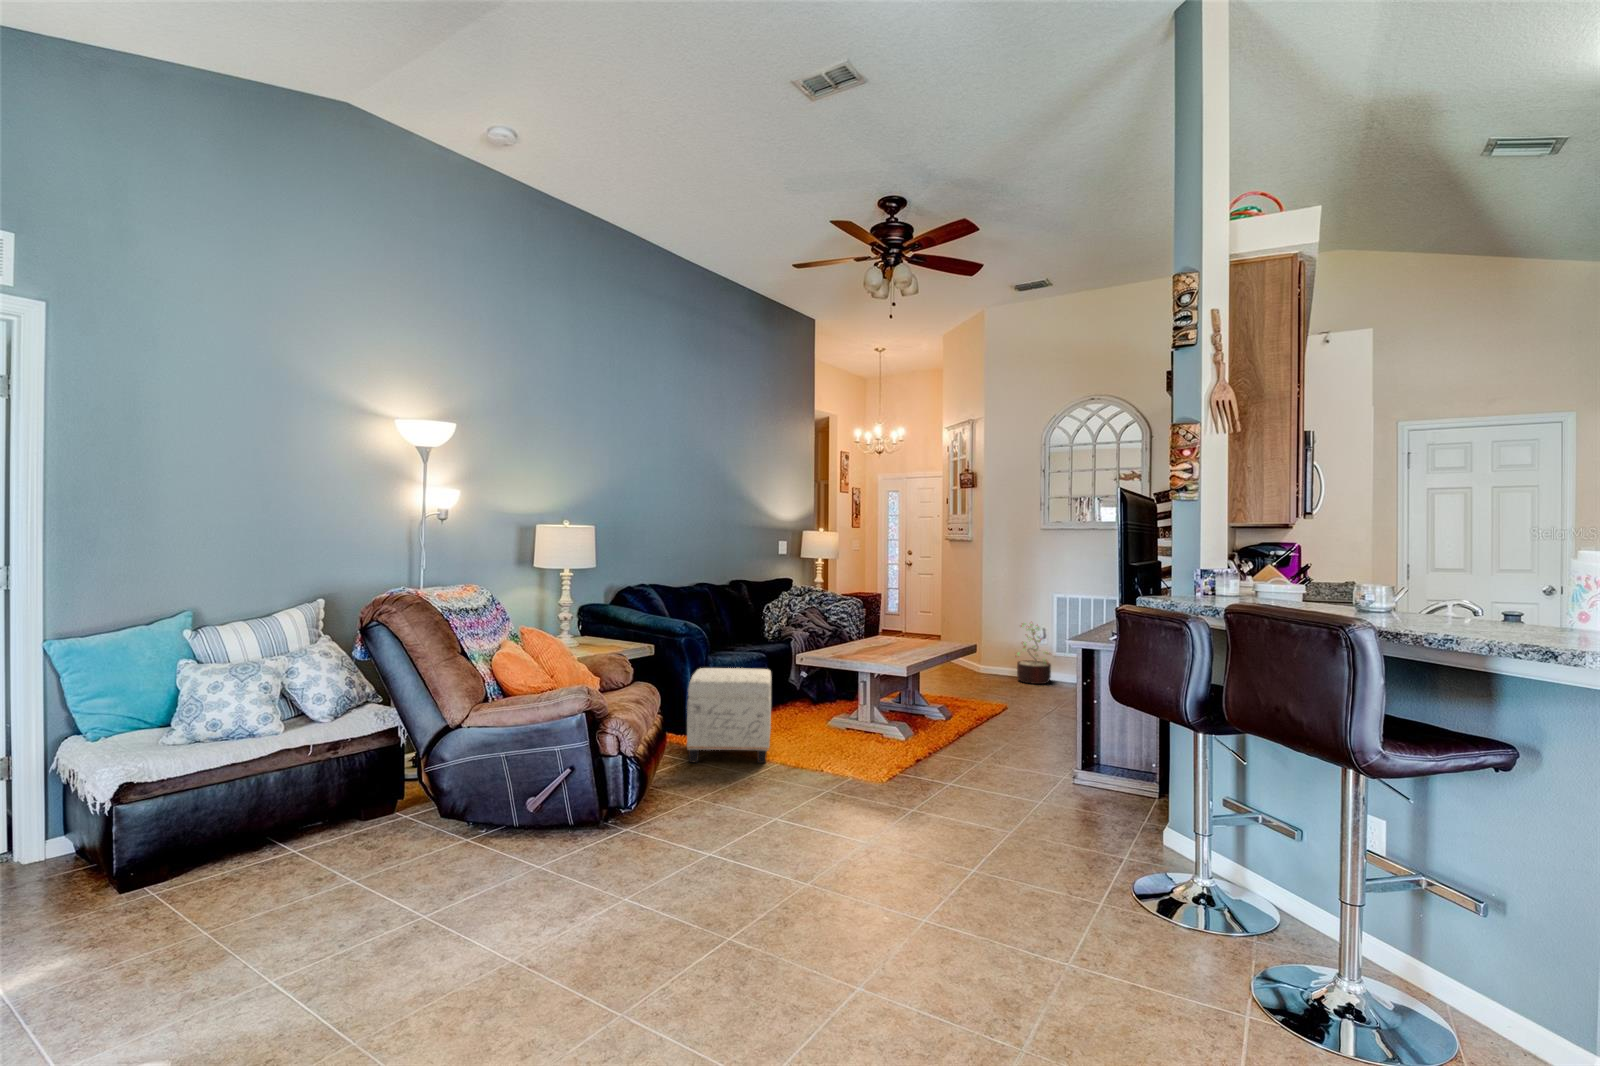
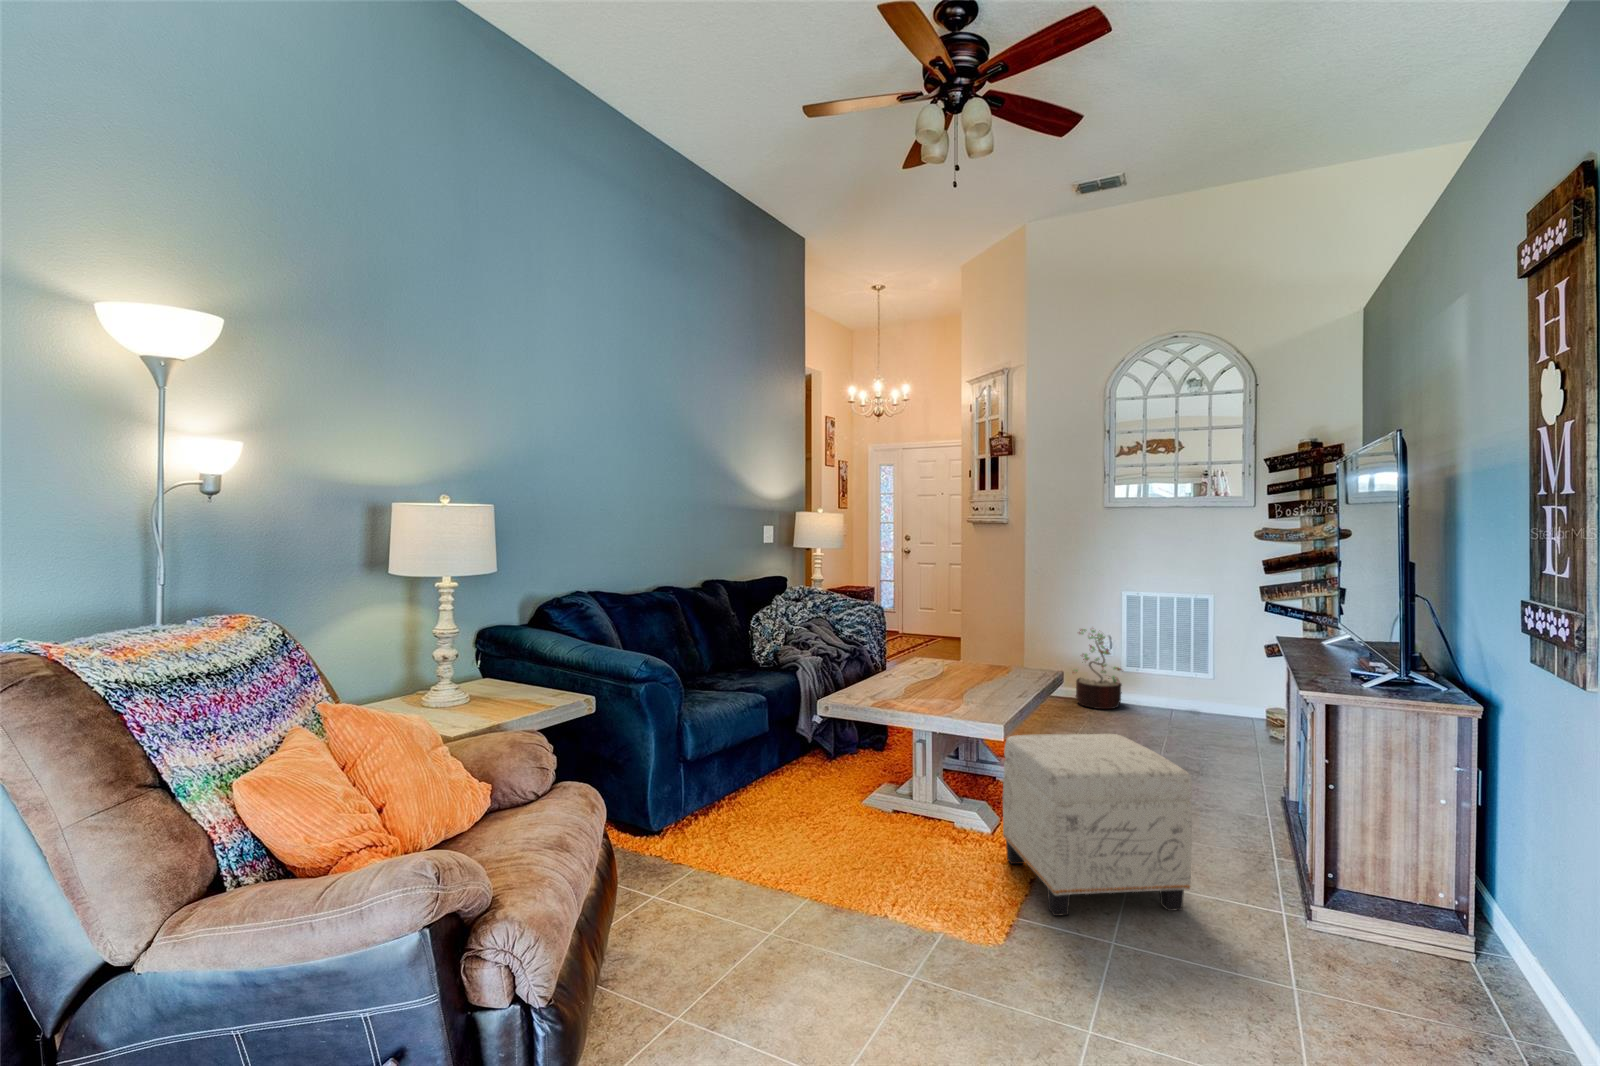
ottoman: present [687,668,772,763] -> present [1003,734,1192,916]

